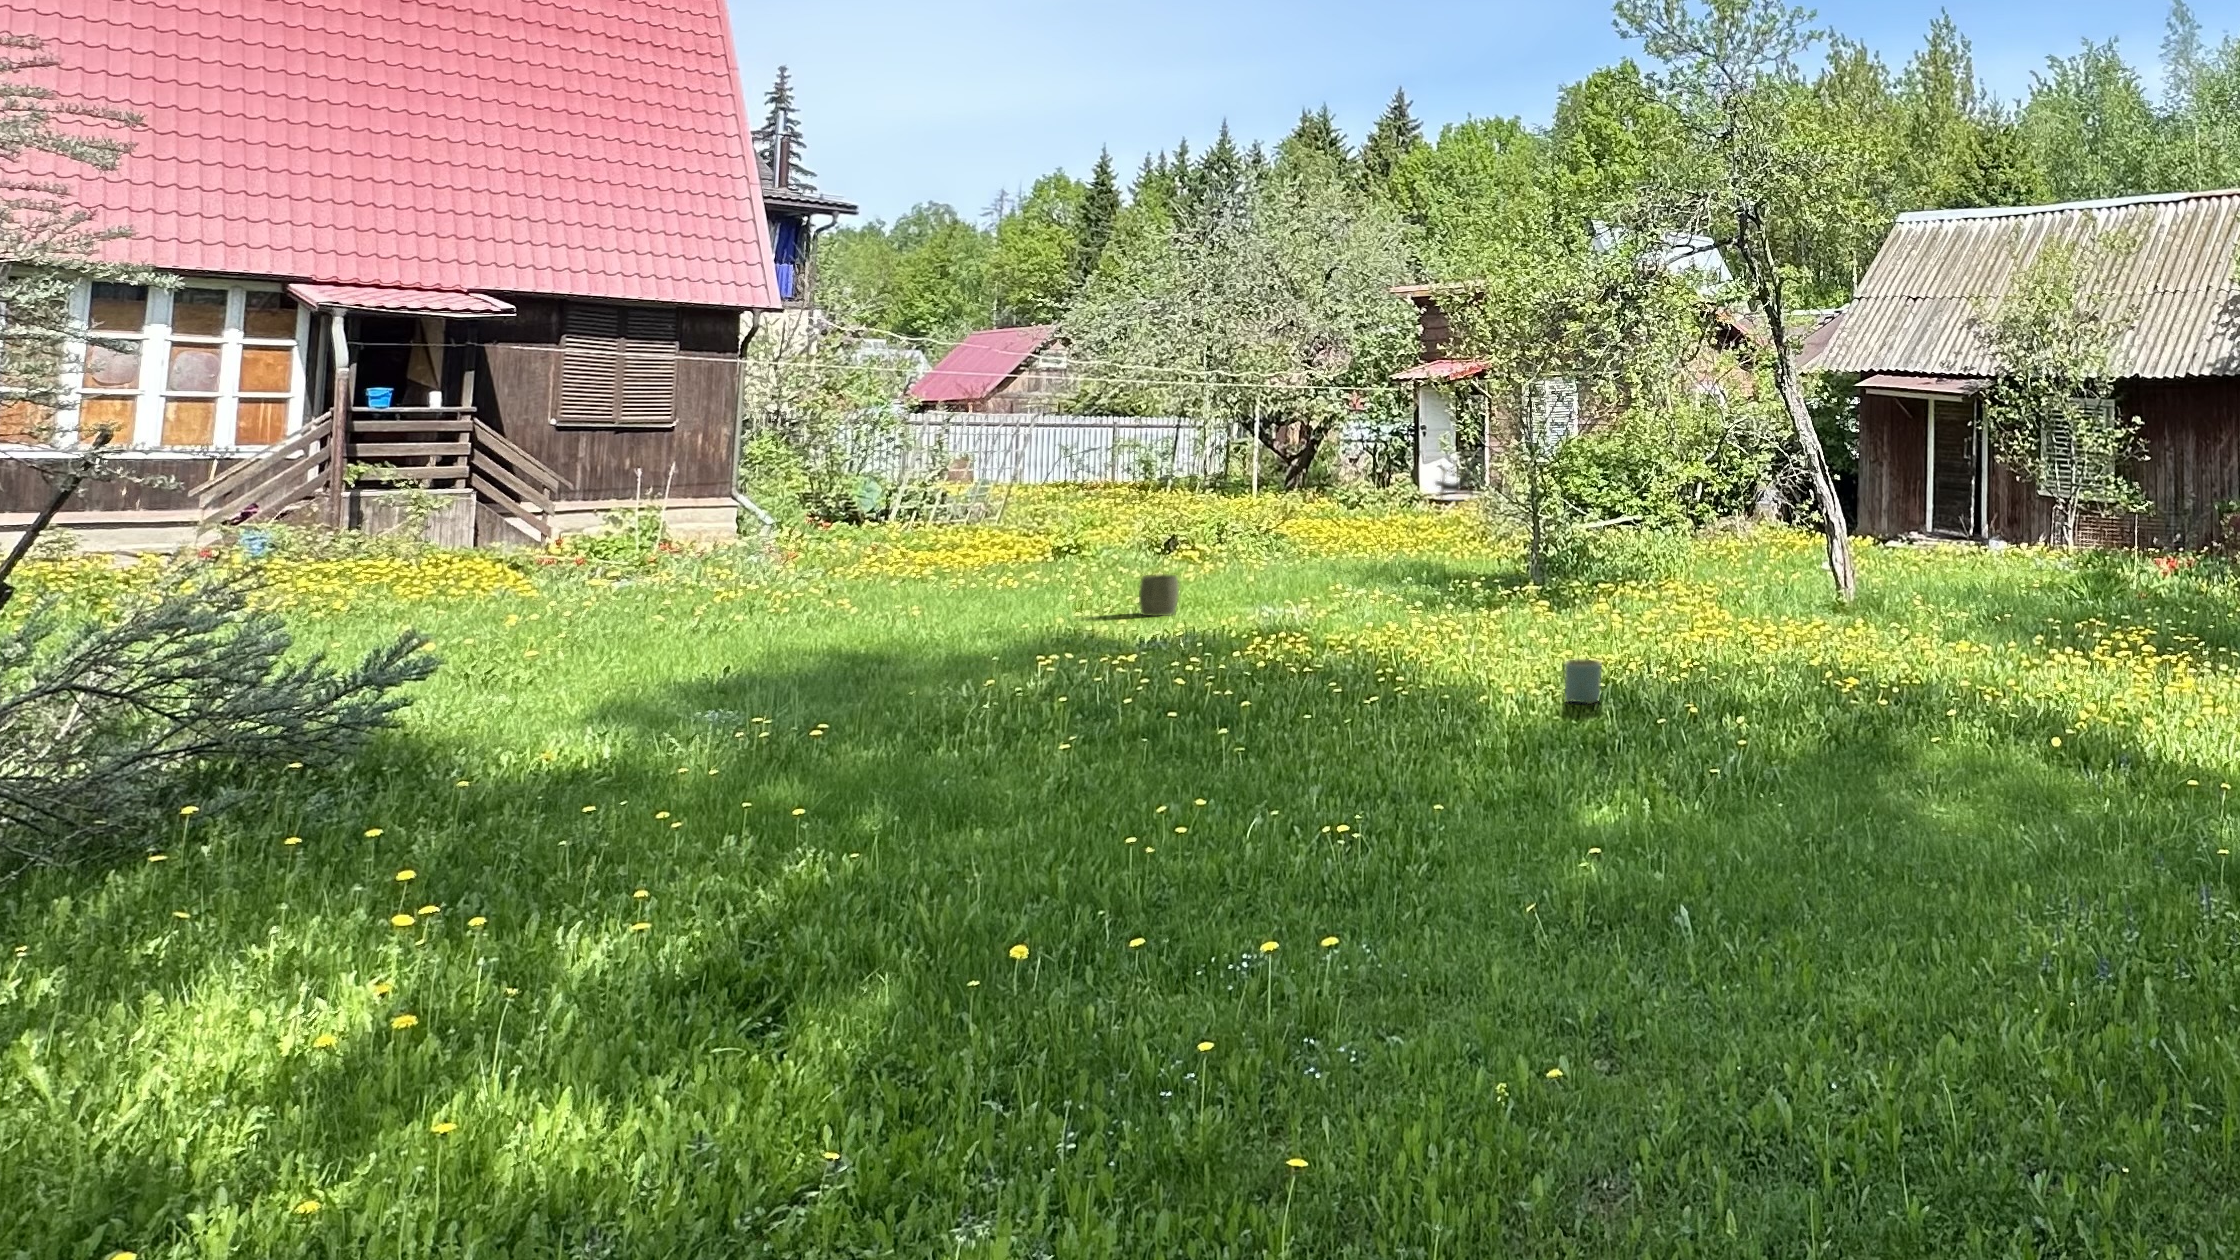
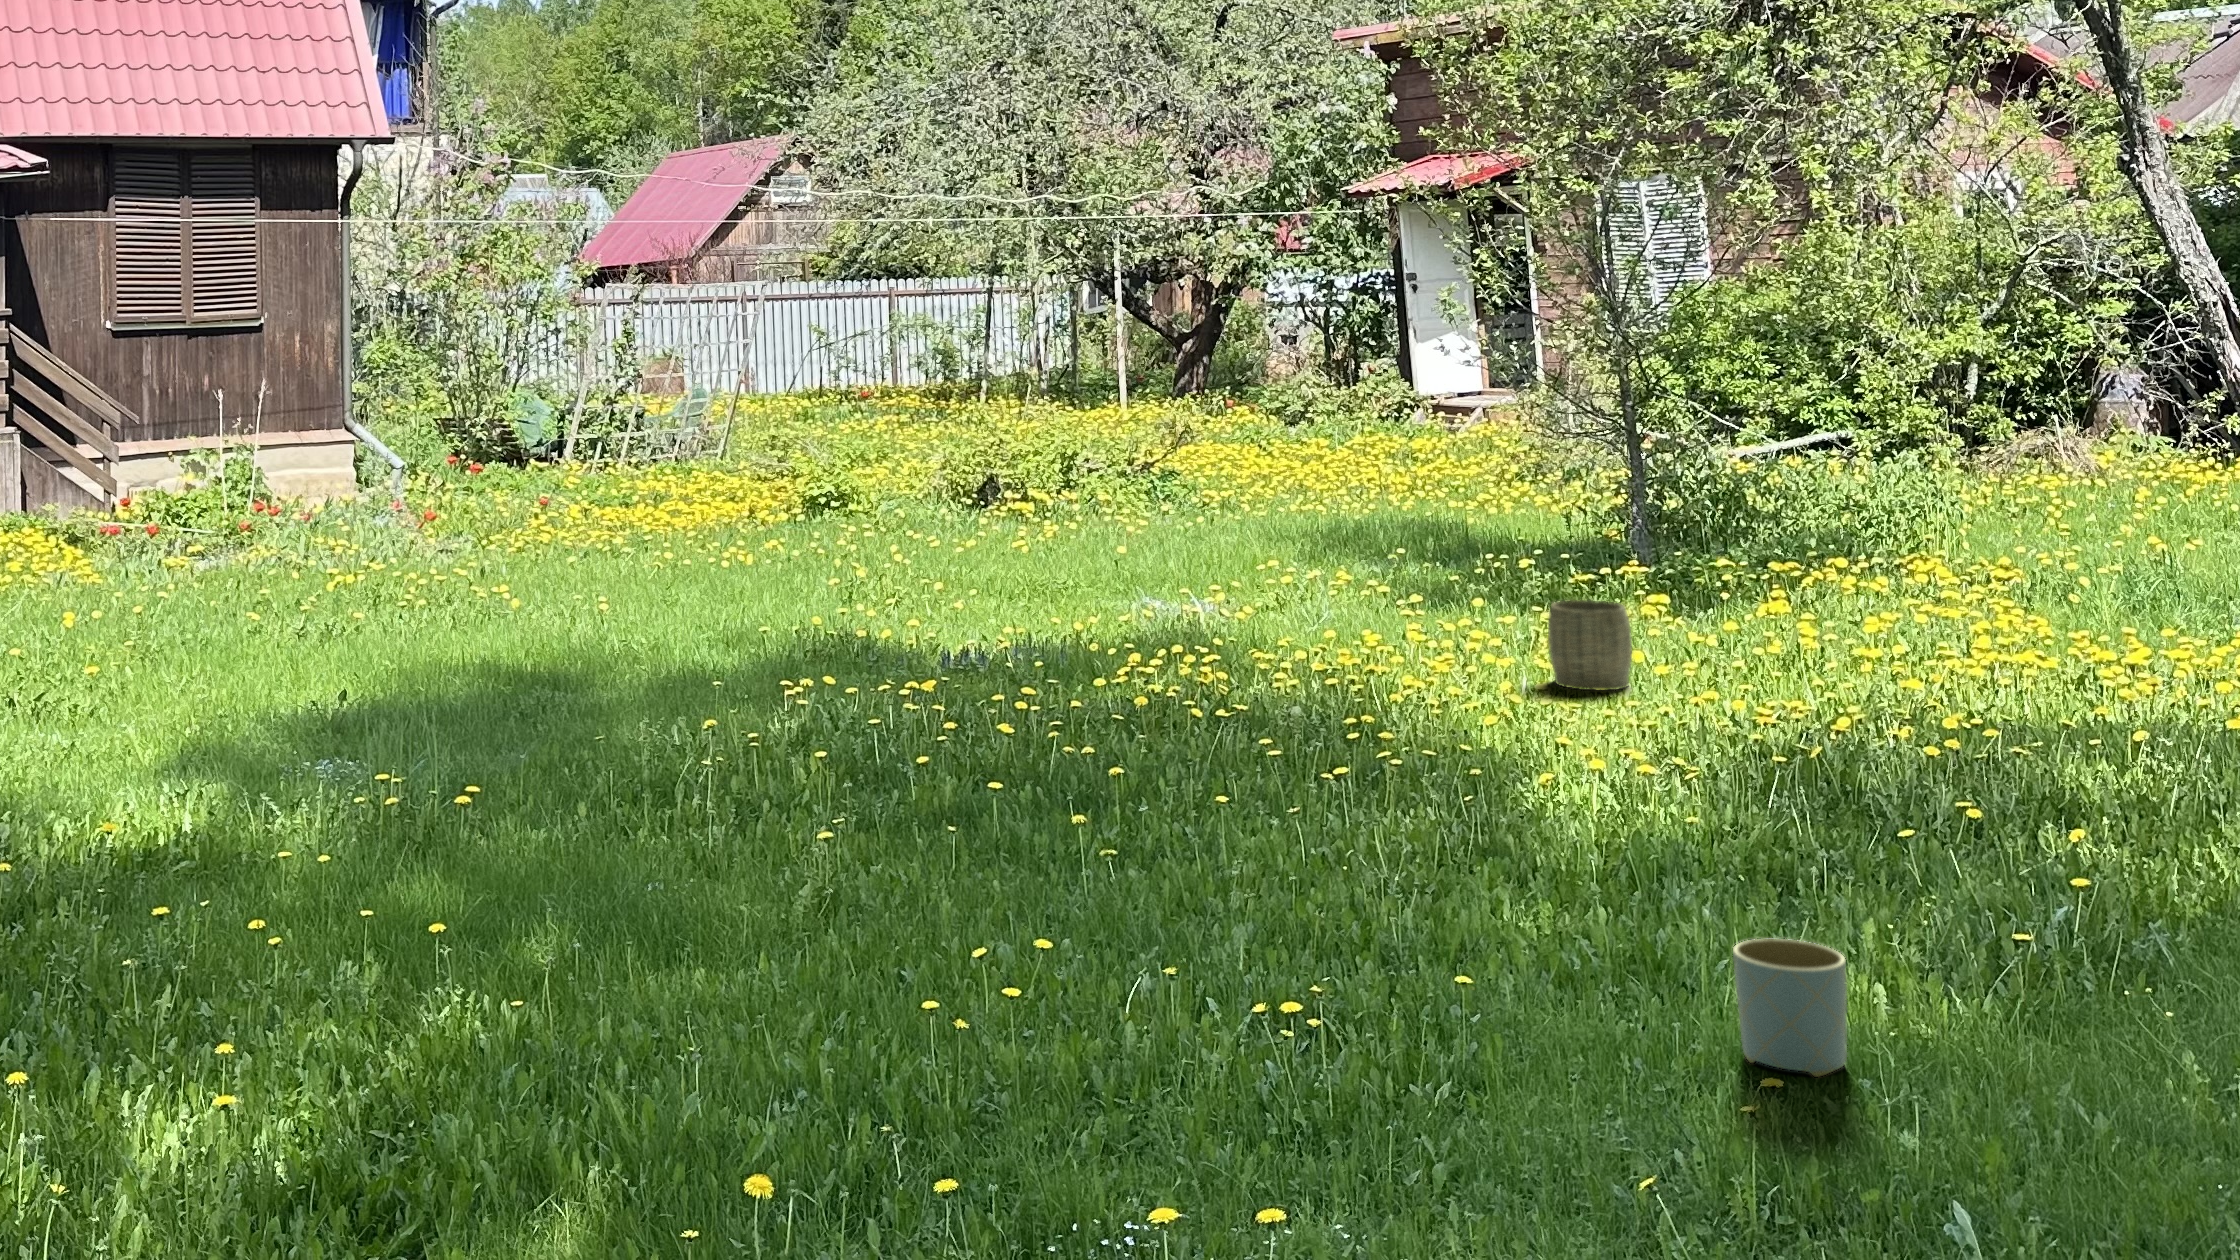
lounge chair: present [1436,460,1476,497] -> none [1422,326,1495,401]
woven basket: present [1139,574,1179,616] -> present [1548,600,1632,690]

